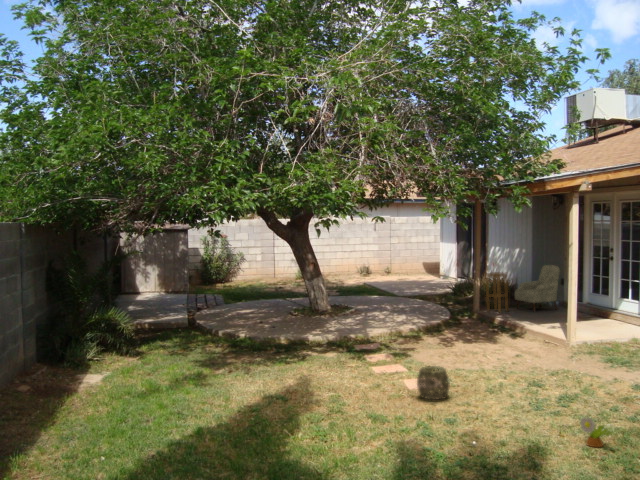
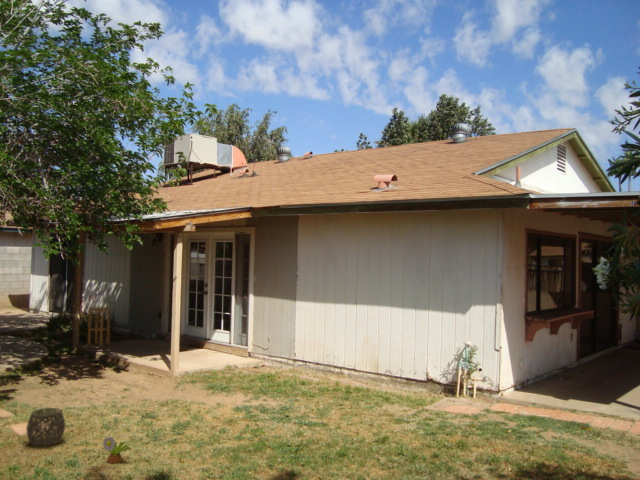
armchair: present [515,265,560,311] -> none [115,300,159,344]
decorative plant: present [580,417,612,447] -> present [102,436,131,463]

